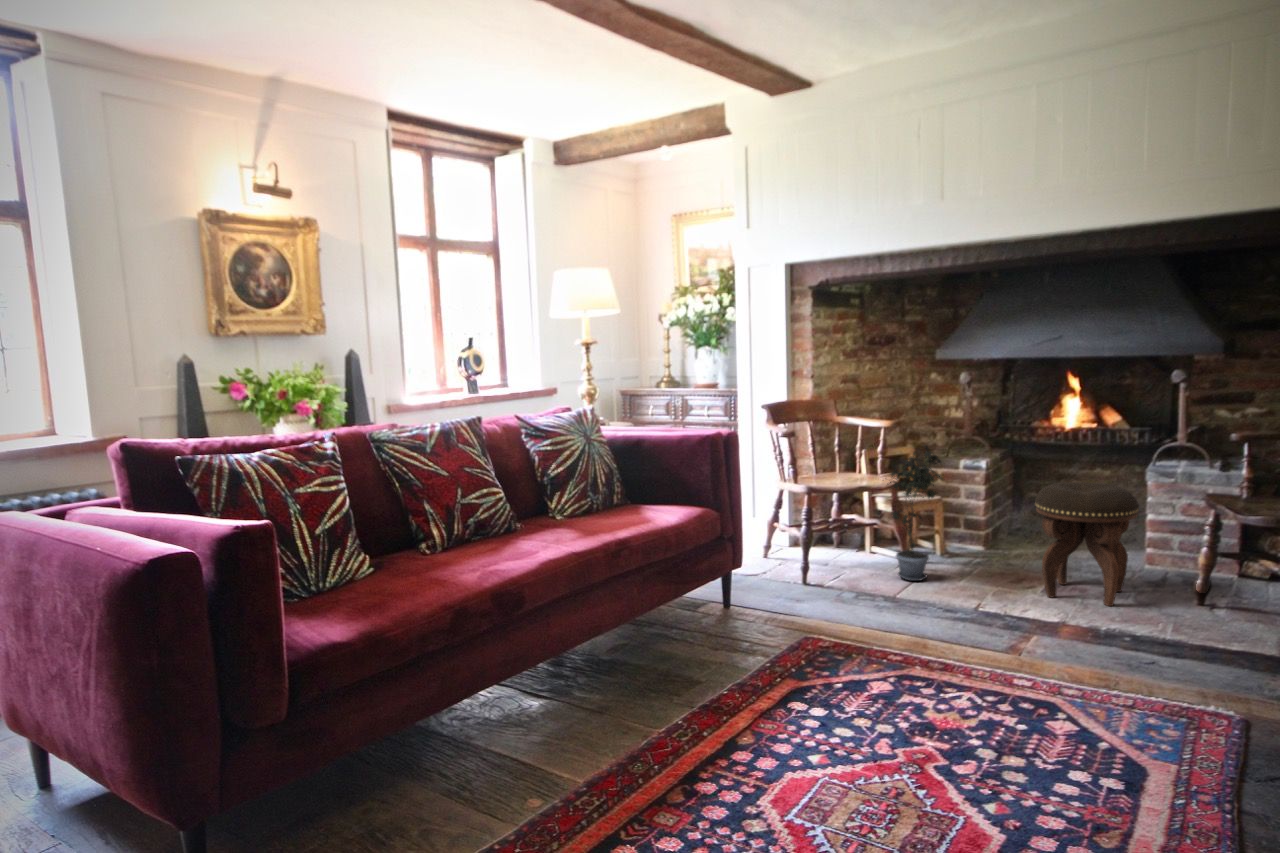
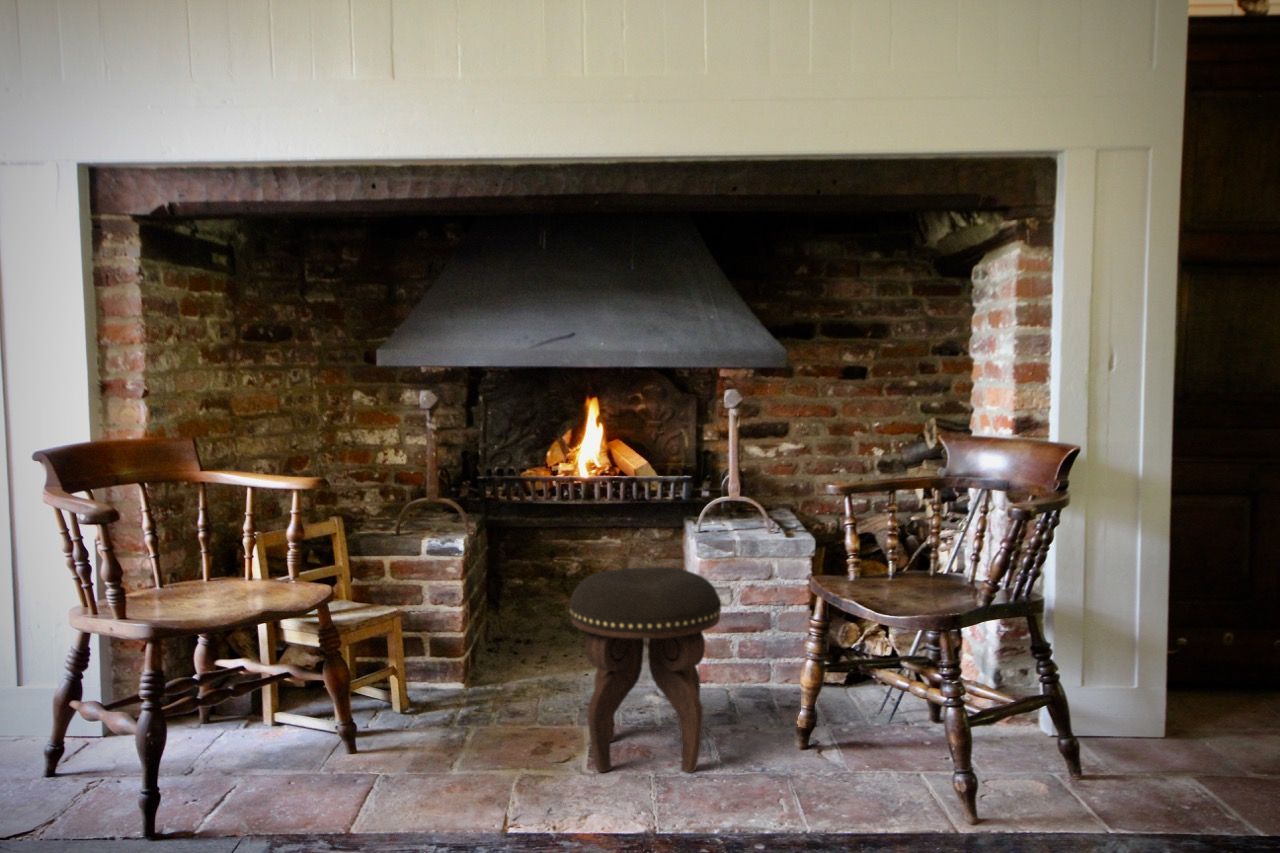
potted plant: present [890,446,943,581] -> none [305,521,422,782]

